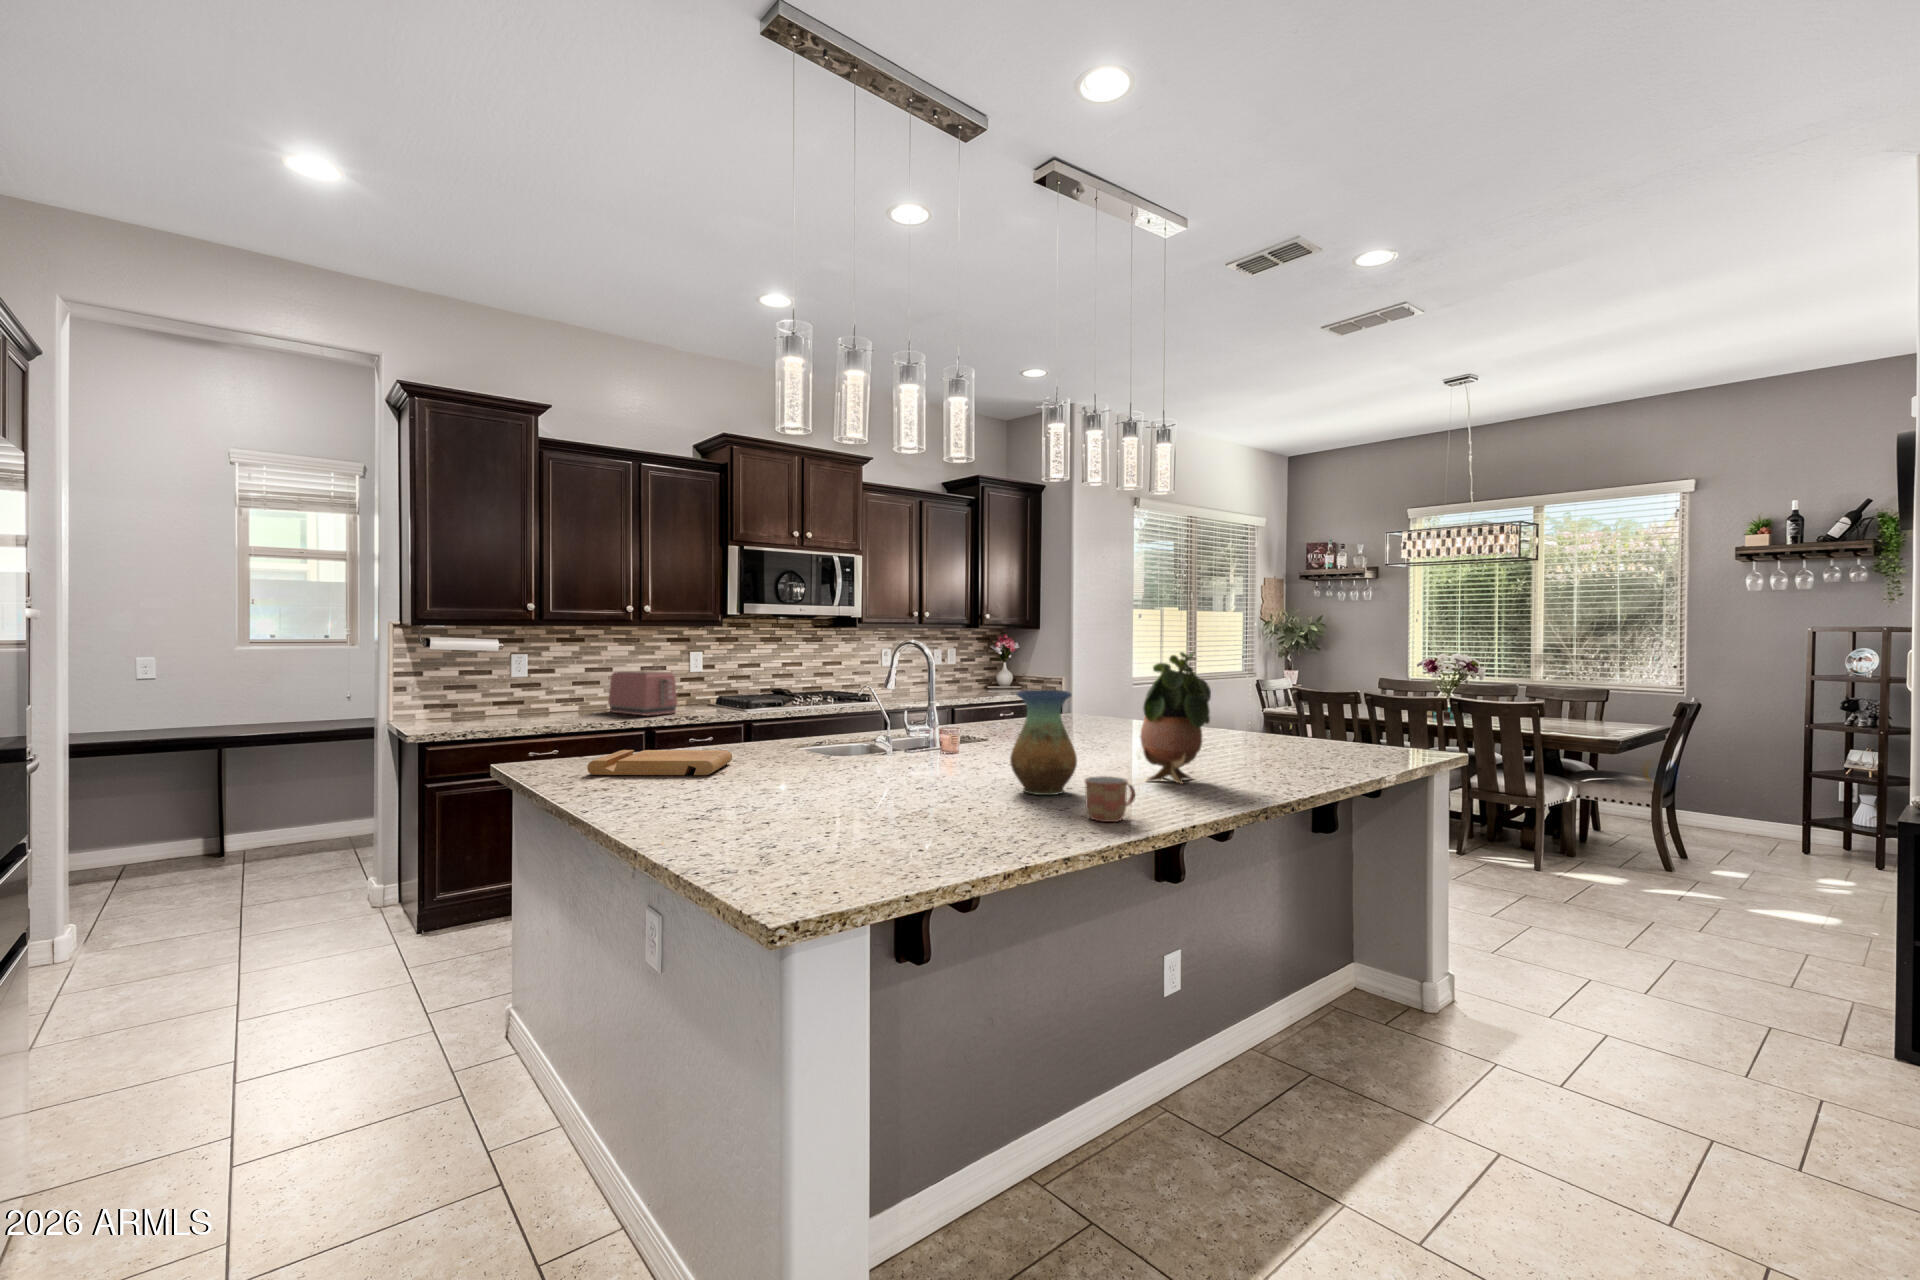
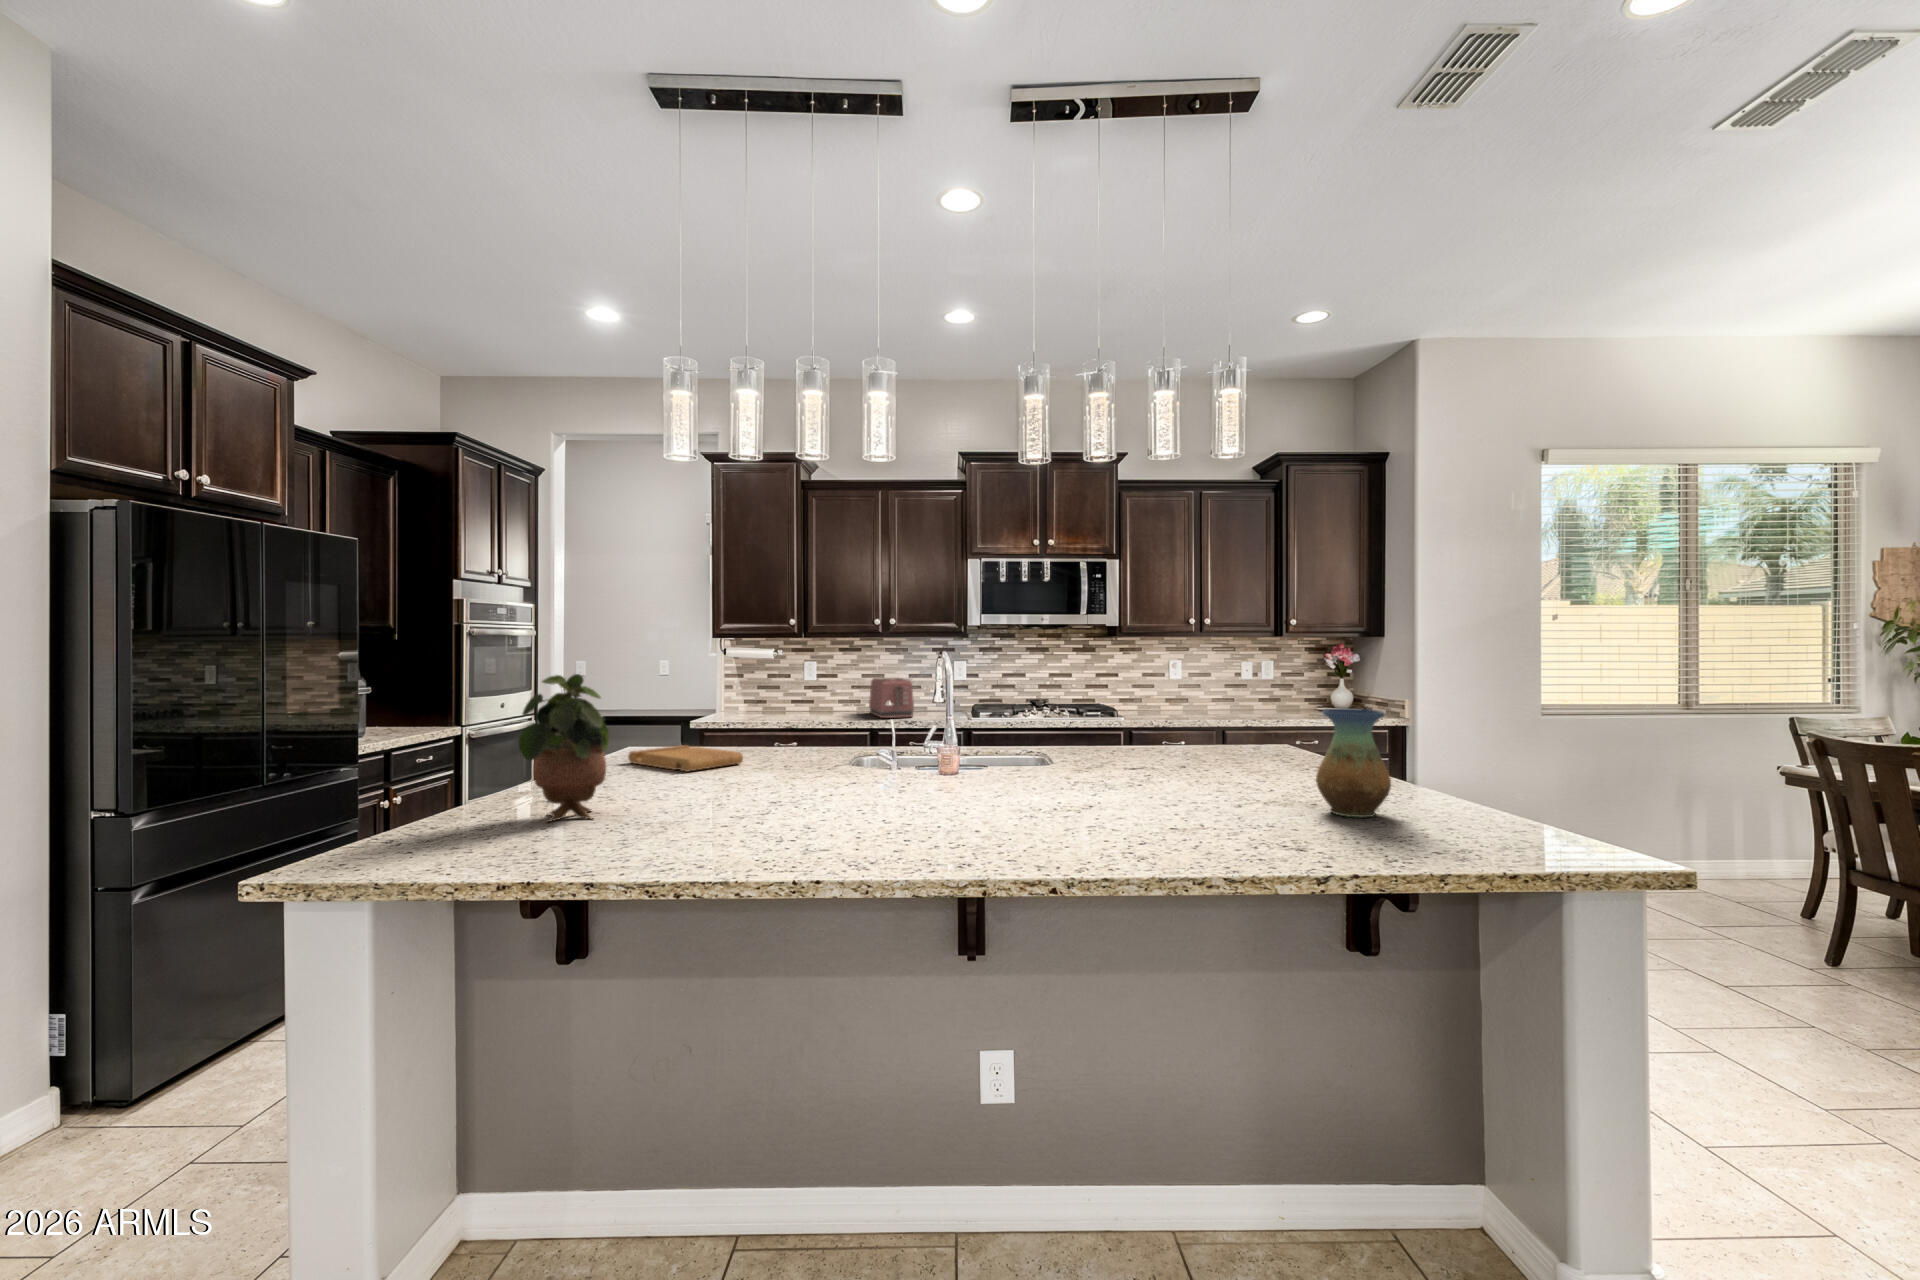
potted plant: present [1140,652,1211,784] -> present [519,674,609,822]
vase: present [1010,690,1077,795] -> present [1316,709,1391,817]
mug: present [1085,776,1135,822] -> none [733,808,792,859]

